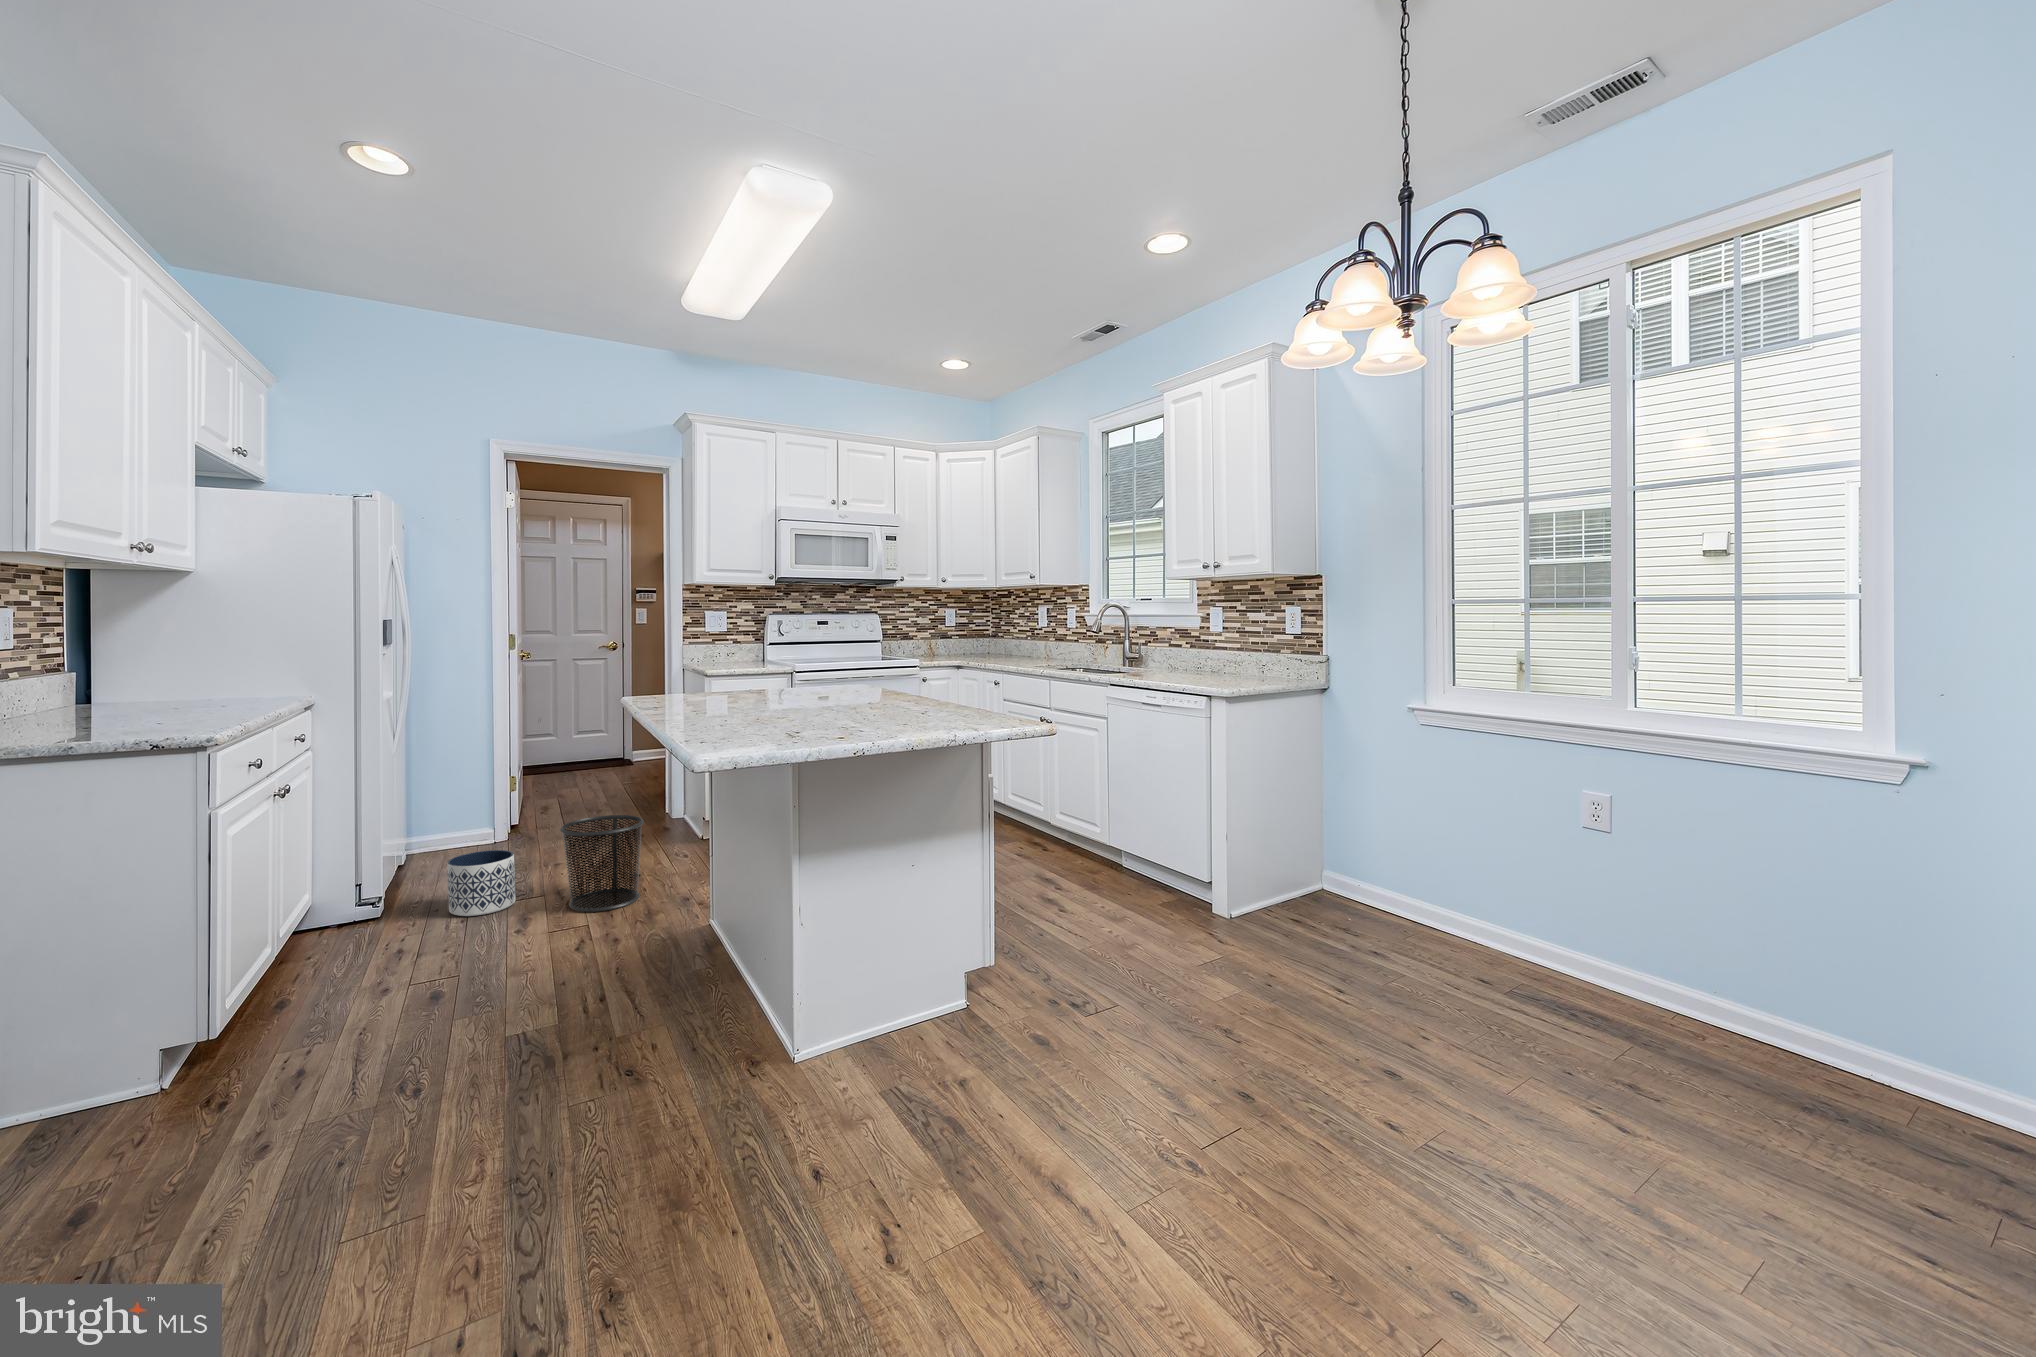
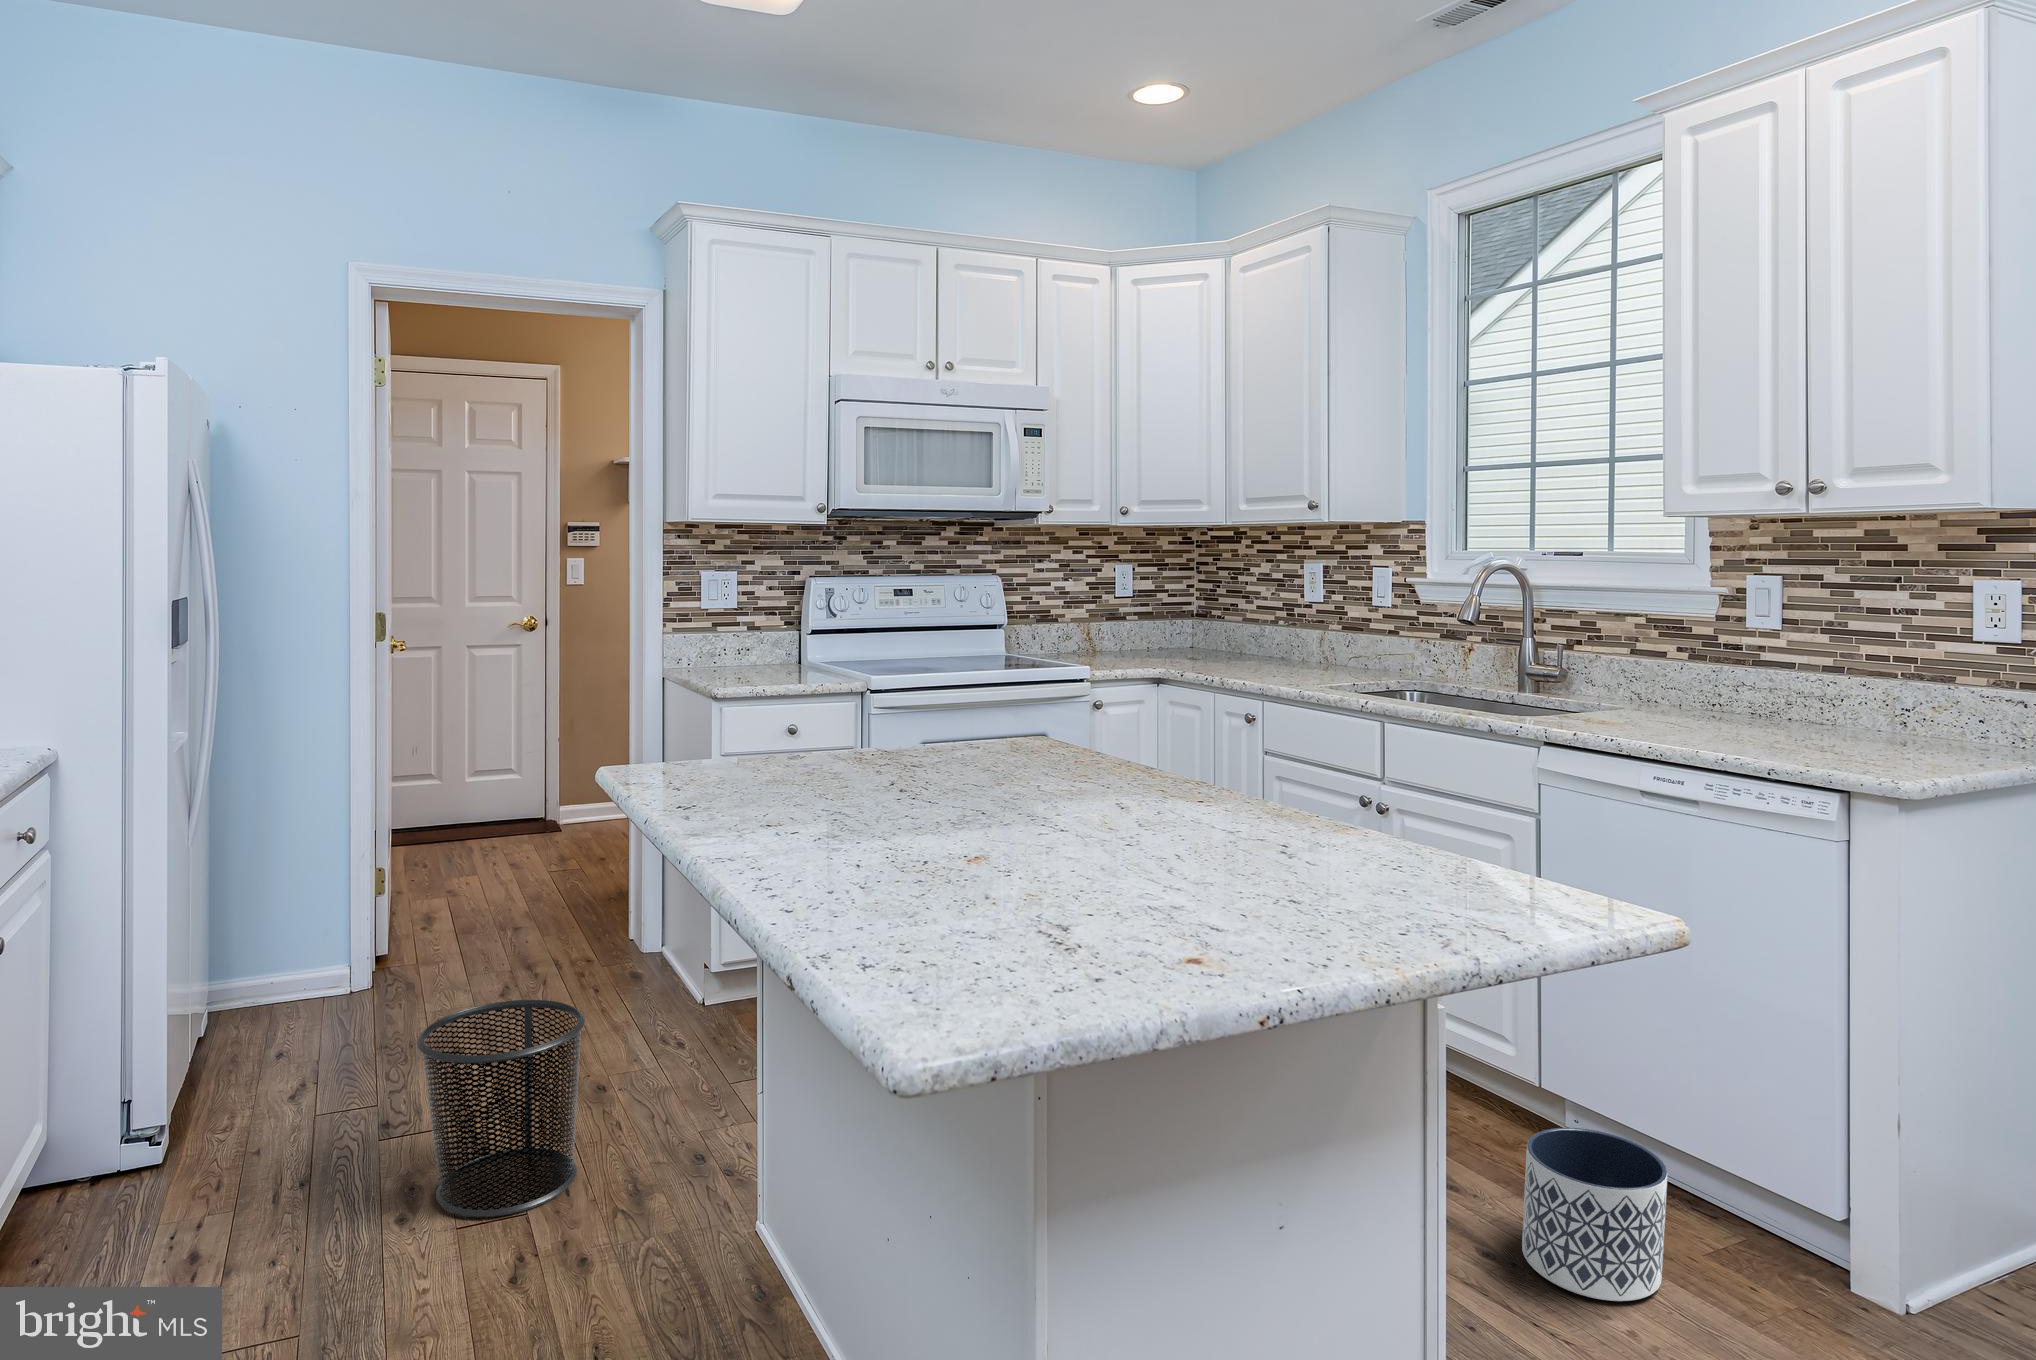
planter: present [447,850,516,916] -> present [1522,1128,1667,1301]

